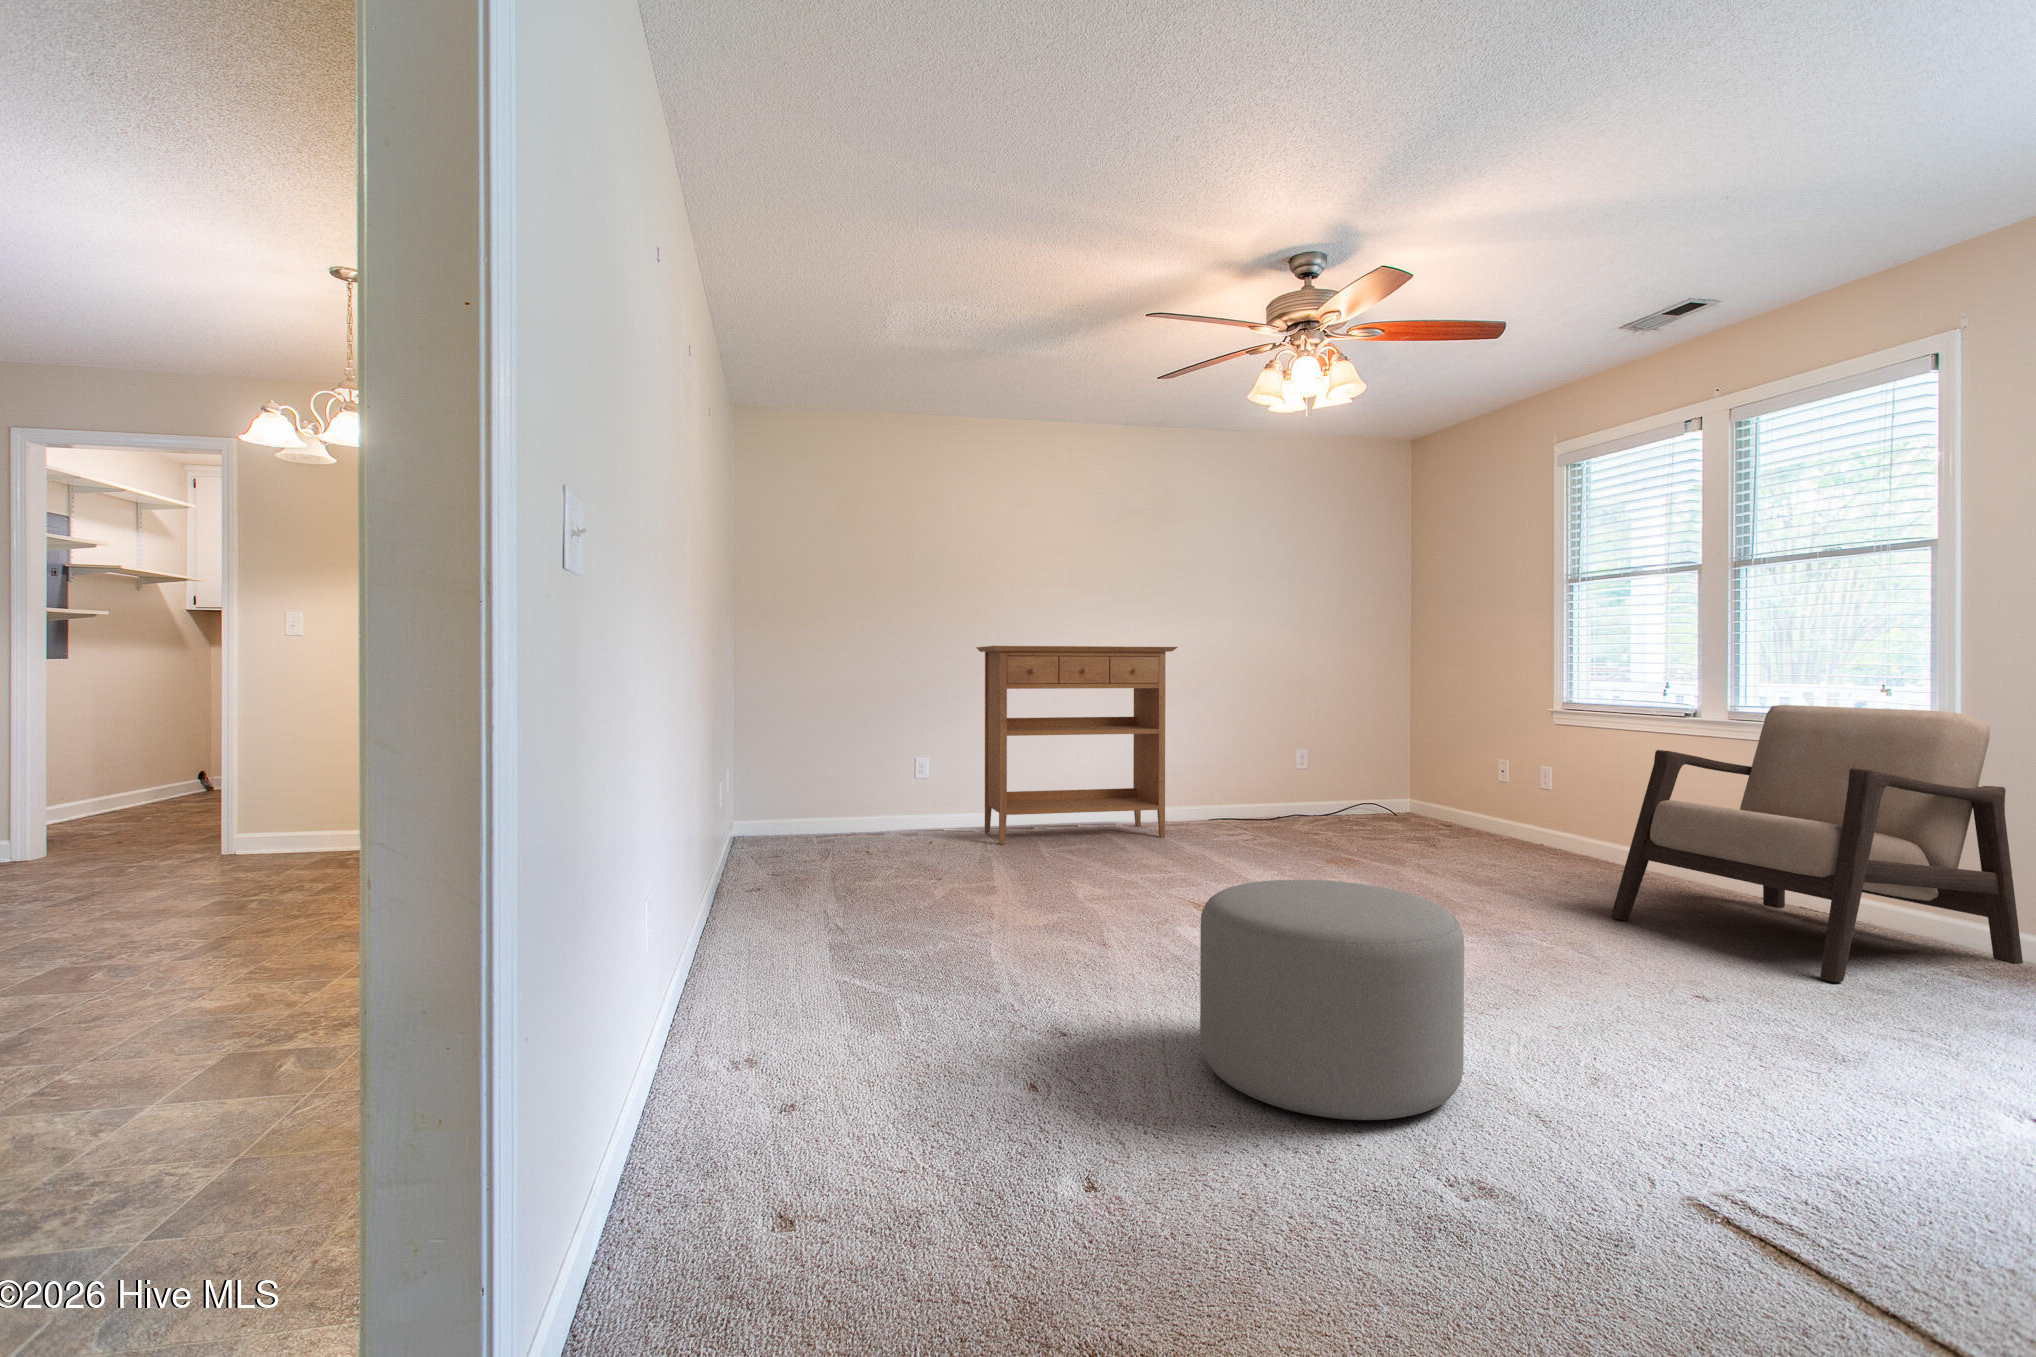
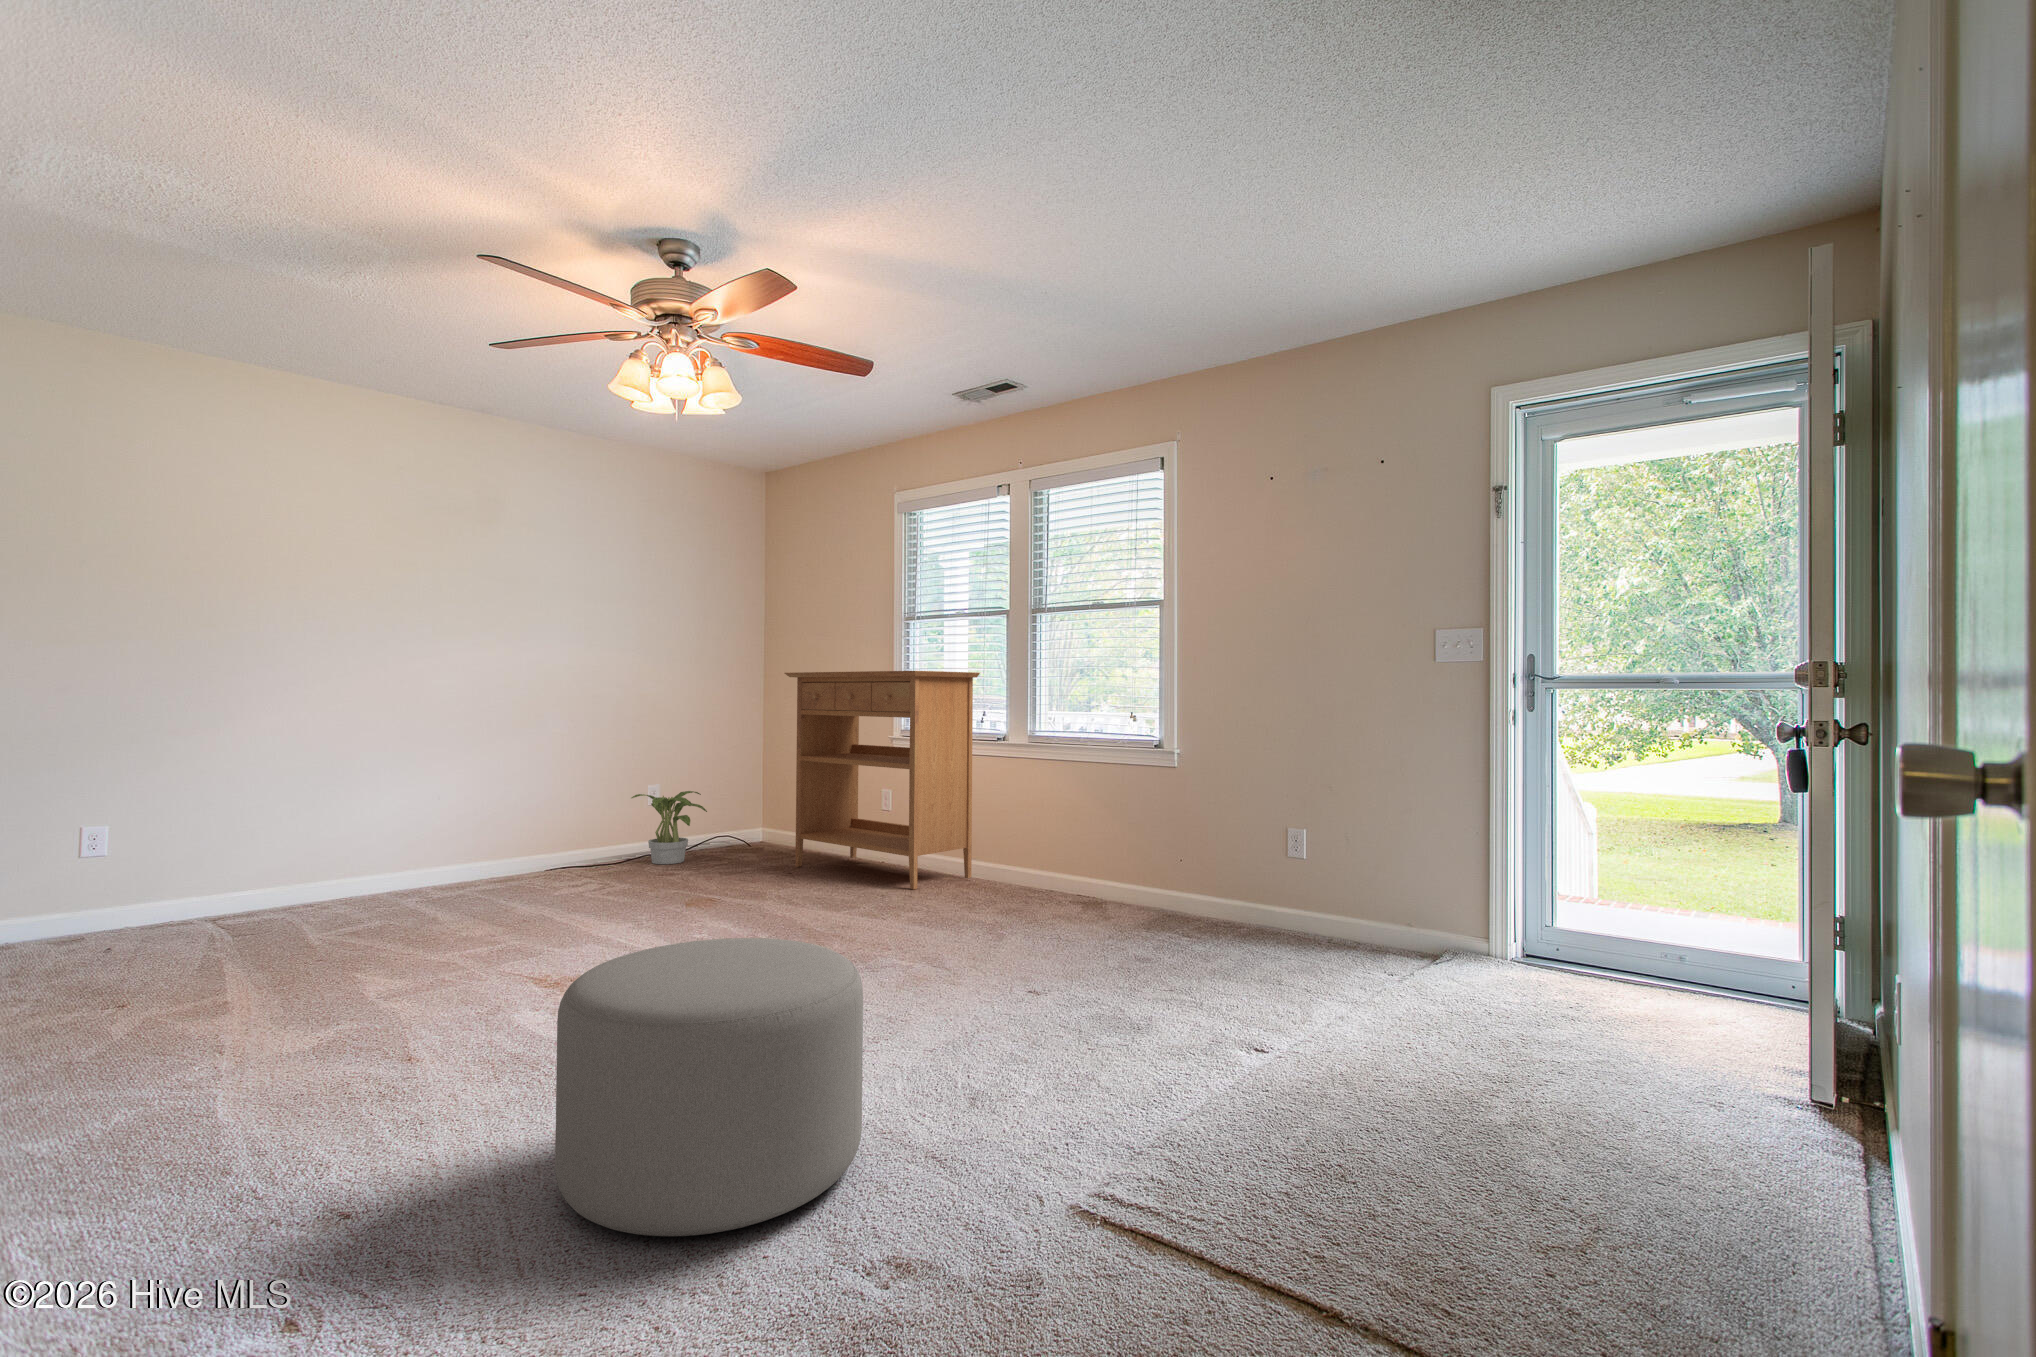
console table: present [977,646,1178,844] -> present [784,671,980,889]
armchair: present [1611,705,2023,982] -> none [951,727,1215,956]
potted plant: none [1281,760,1352,828] -> present [631,791,707,864]

